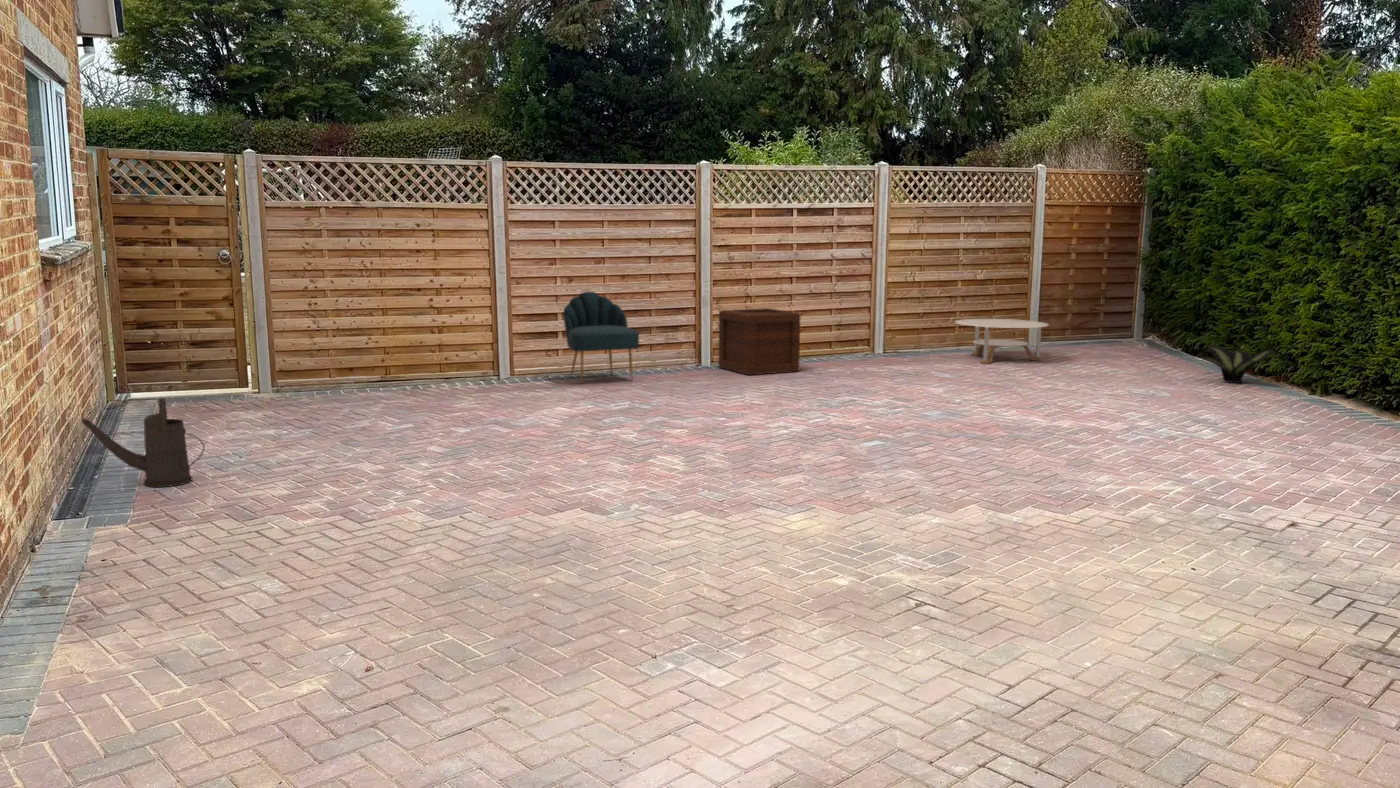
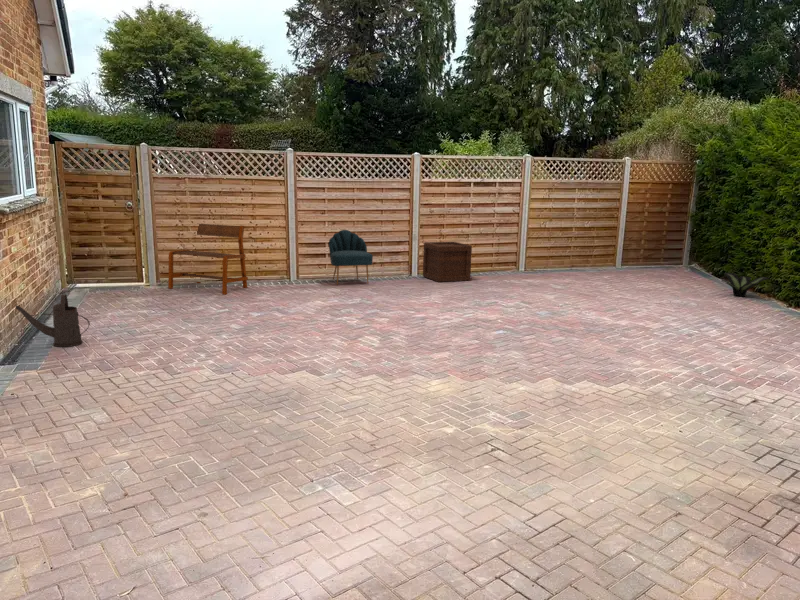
bench: none [294,284,431,403] -> present [168,224,248,295]
round table: present [955,319,1048,364] -> none [569,250,627,279]

